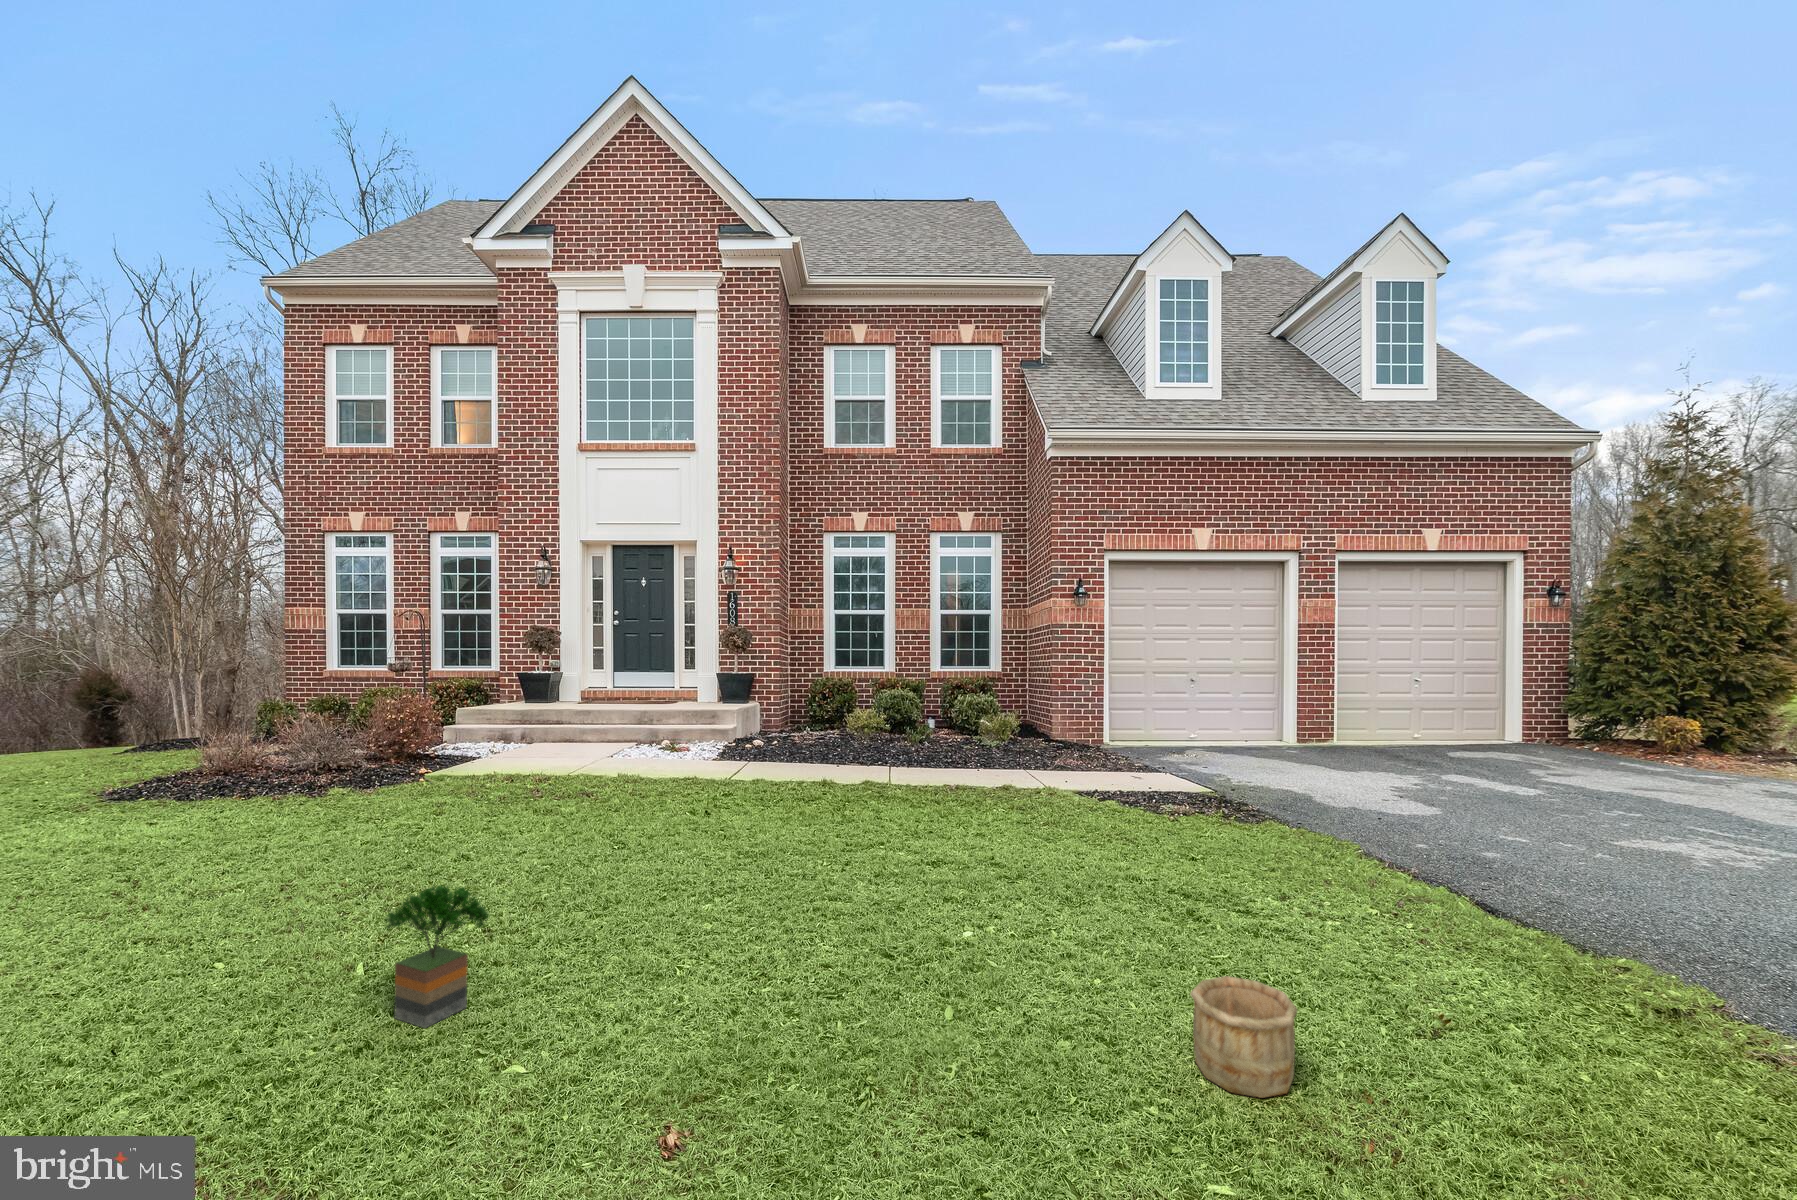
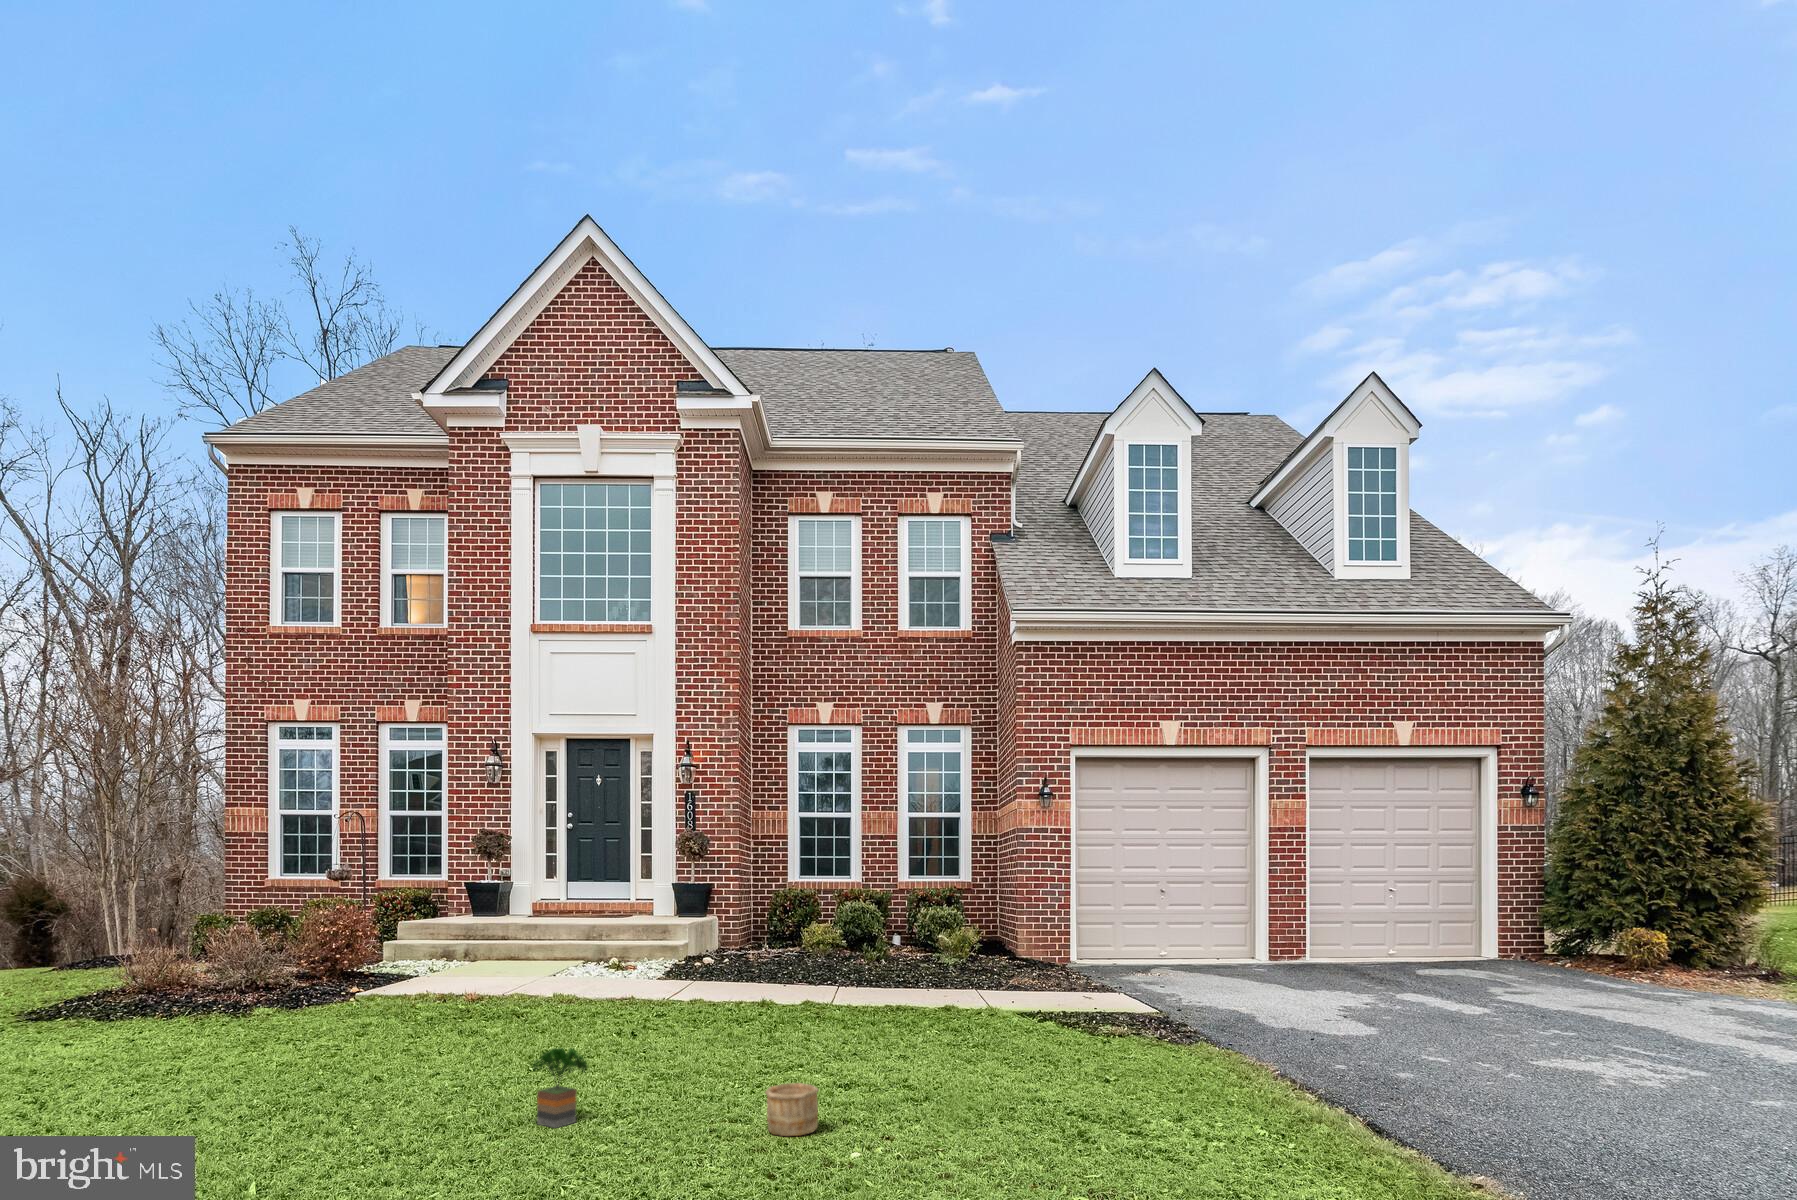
potted tree: present [385,885,489,1028] -> present [532,1047,588,1128]

